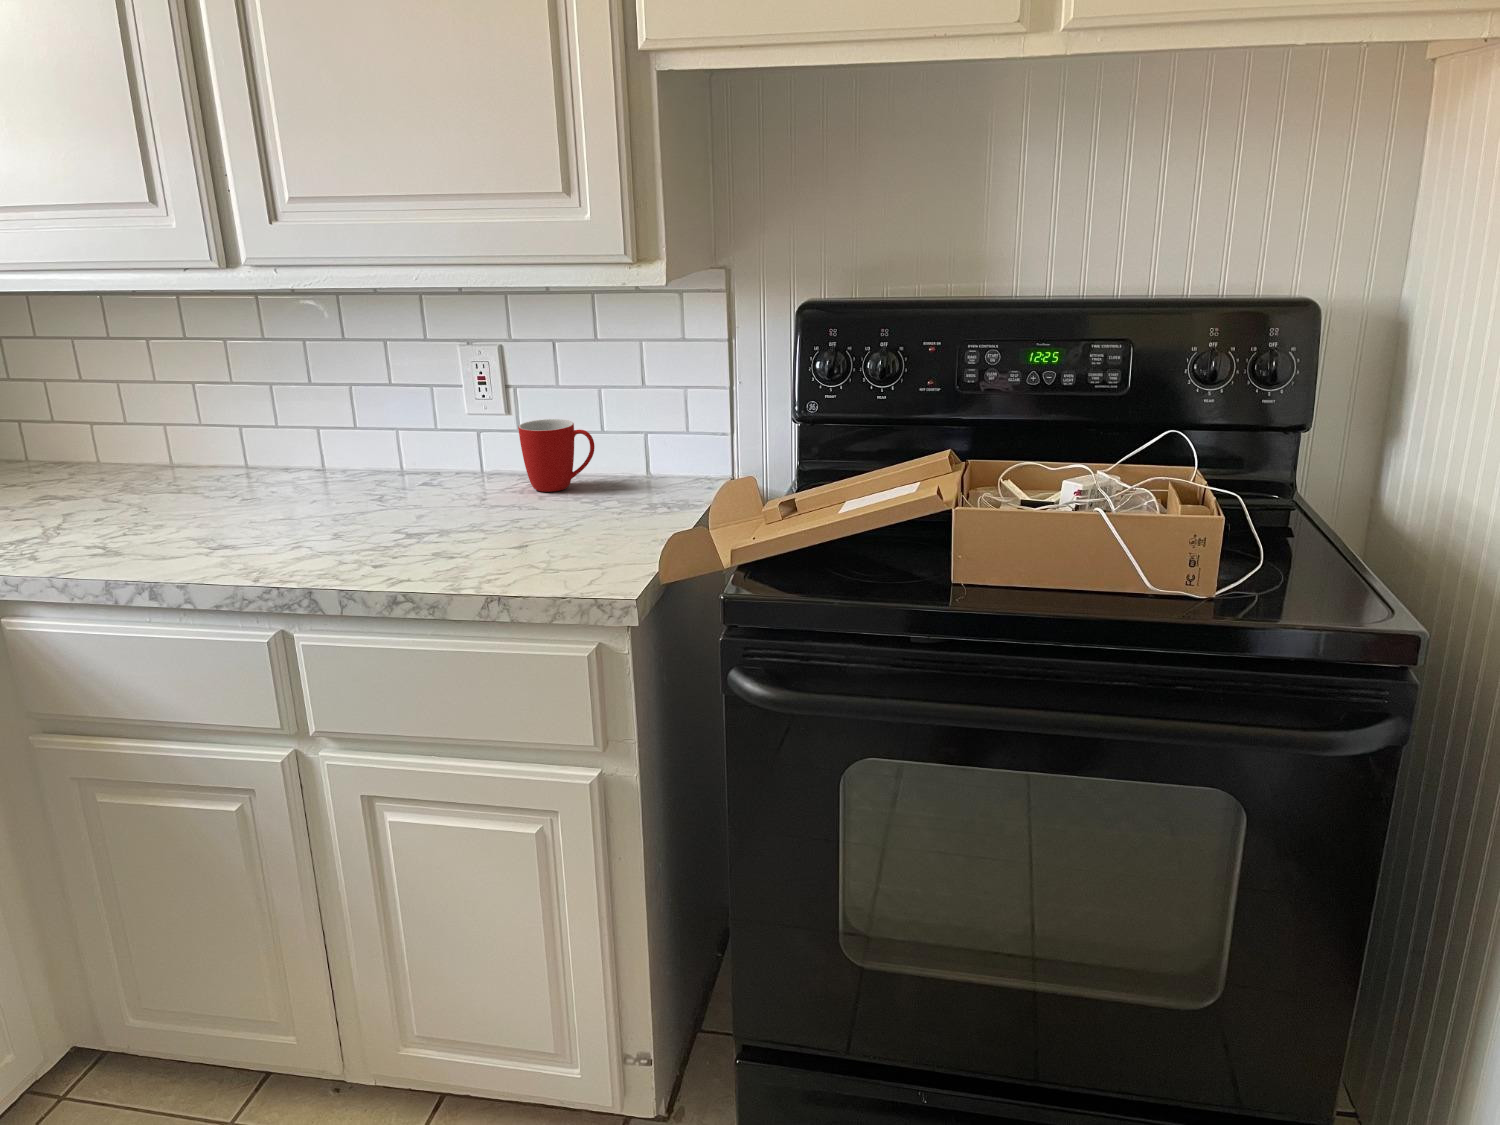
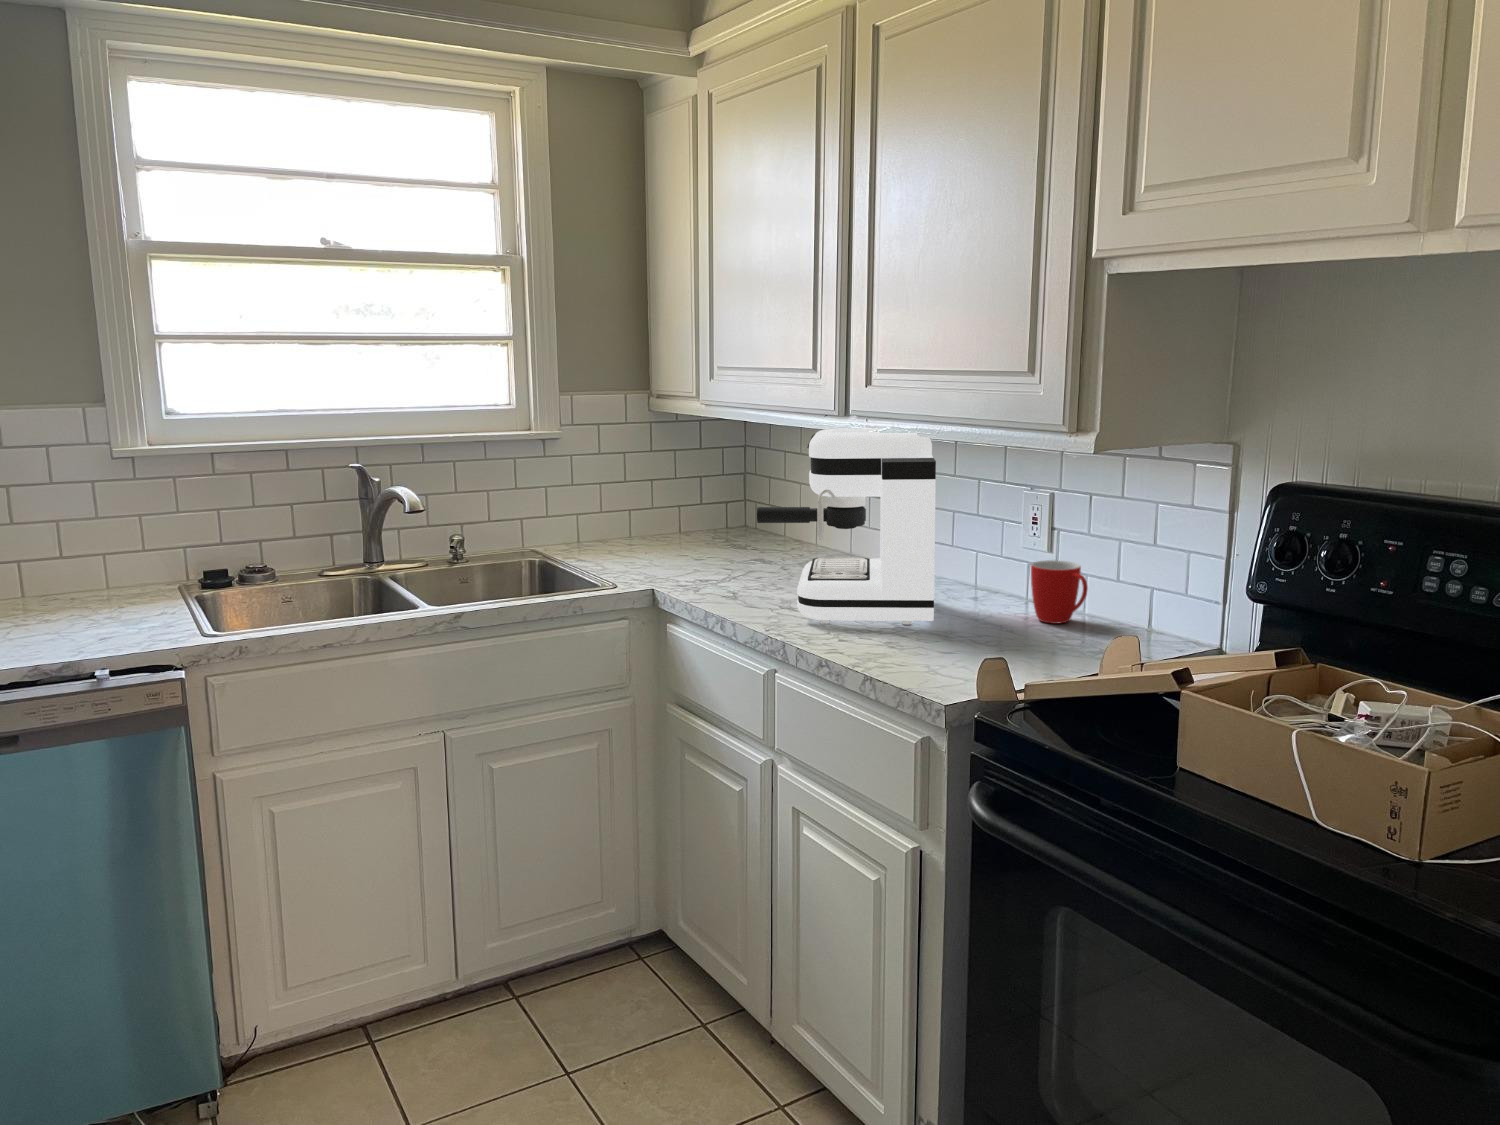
coffee maker: none [146,278,451,554] -> present [757,428,936,624]

